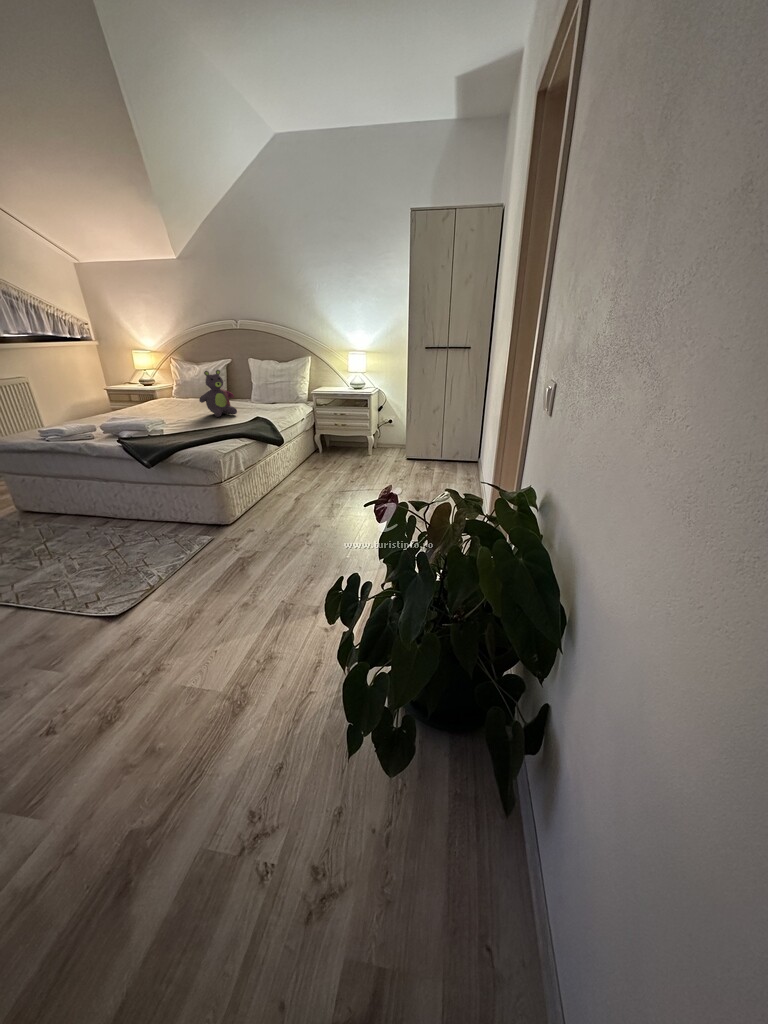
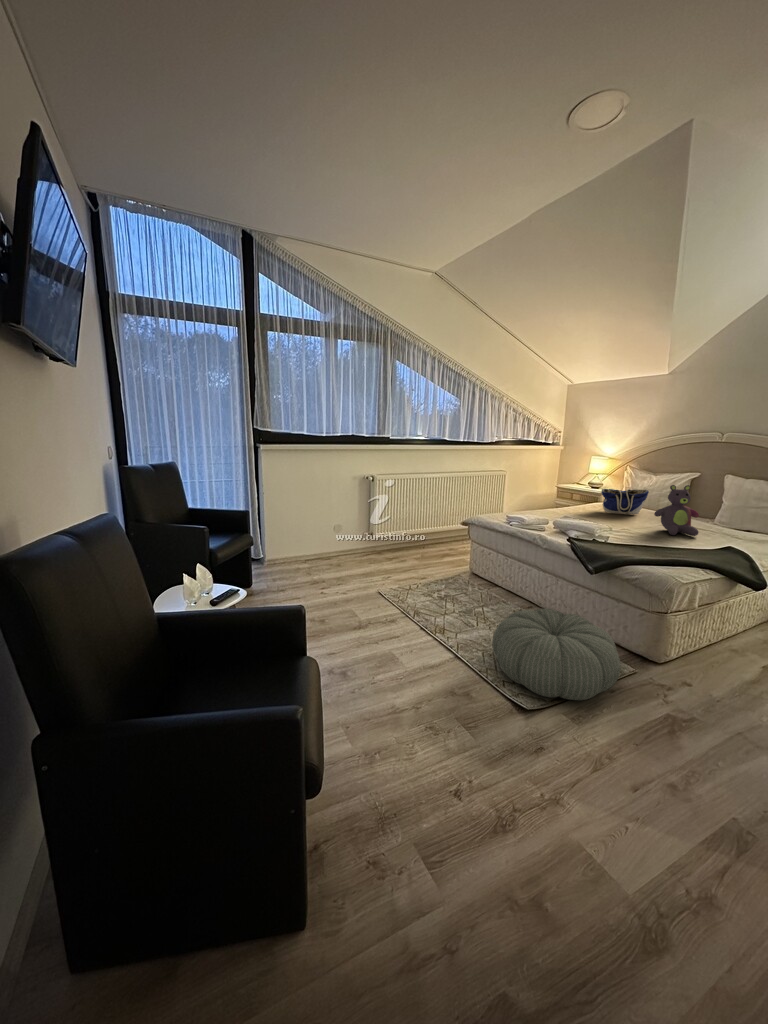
tote bag: none [148,379,193,407] -> present [601,489,649,514]
pouf: none [57,510,195,598] -> present [492,609,620,700]

